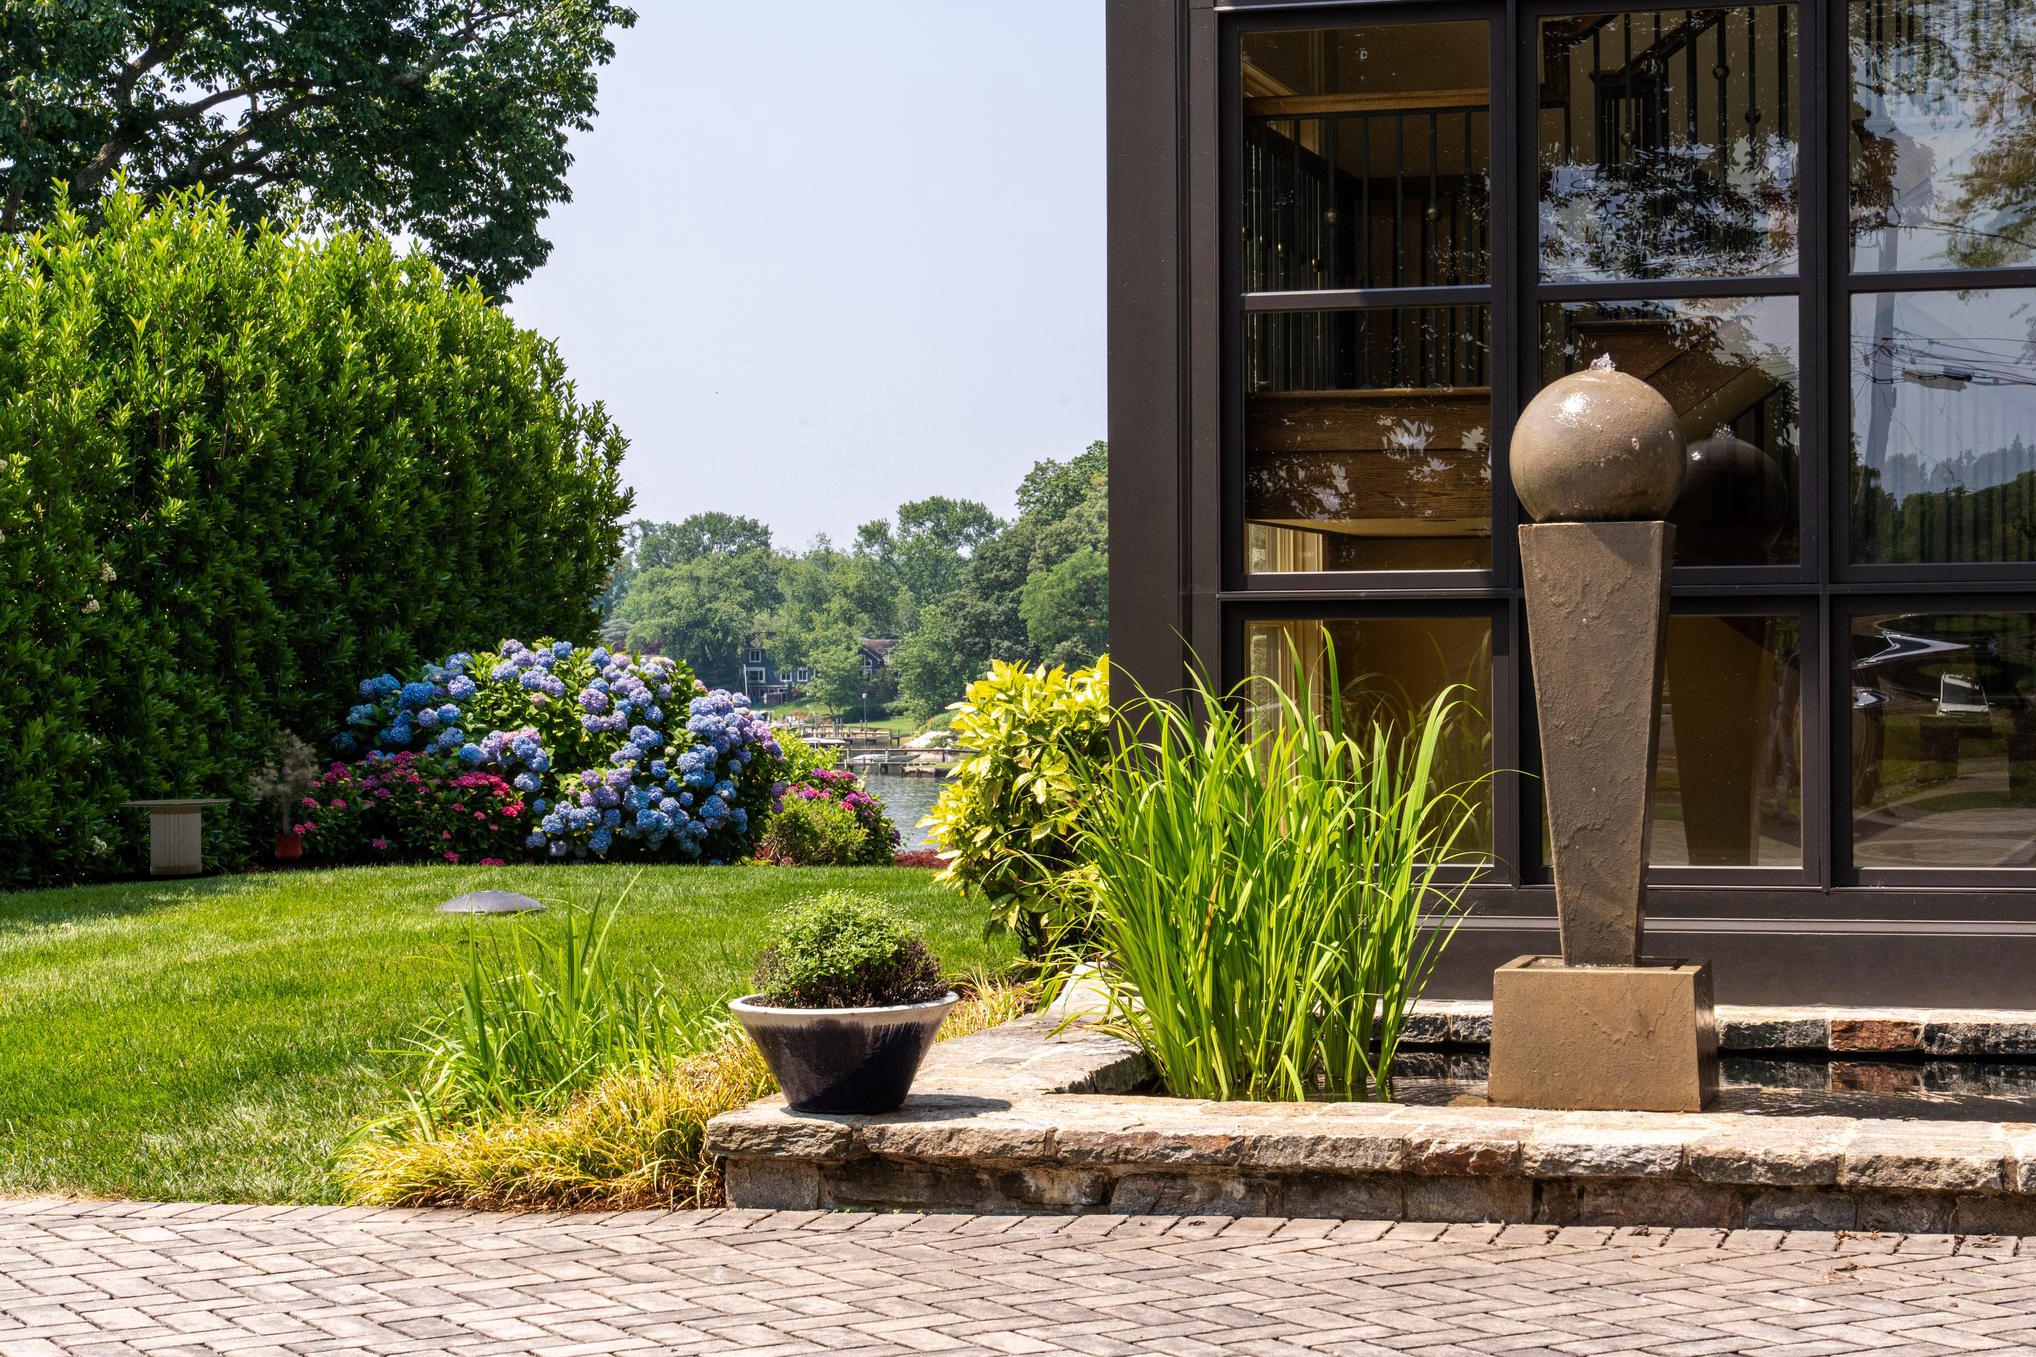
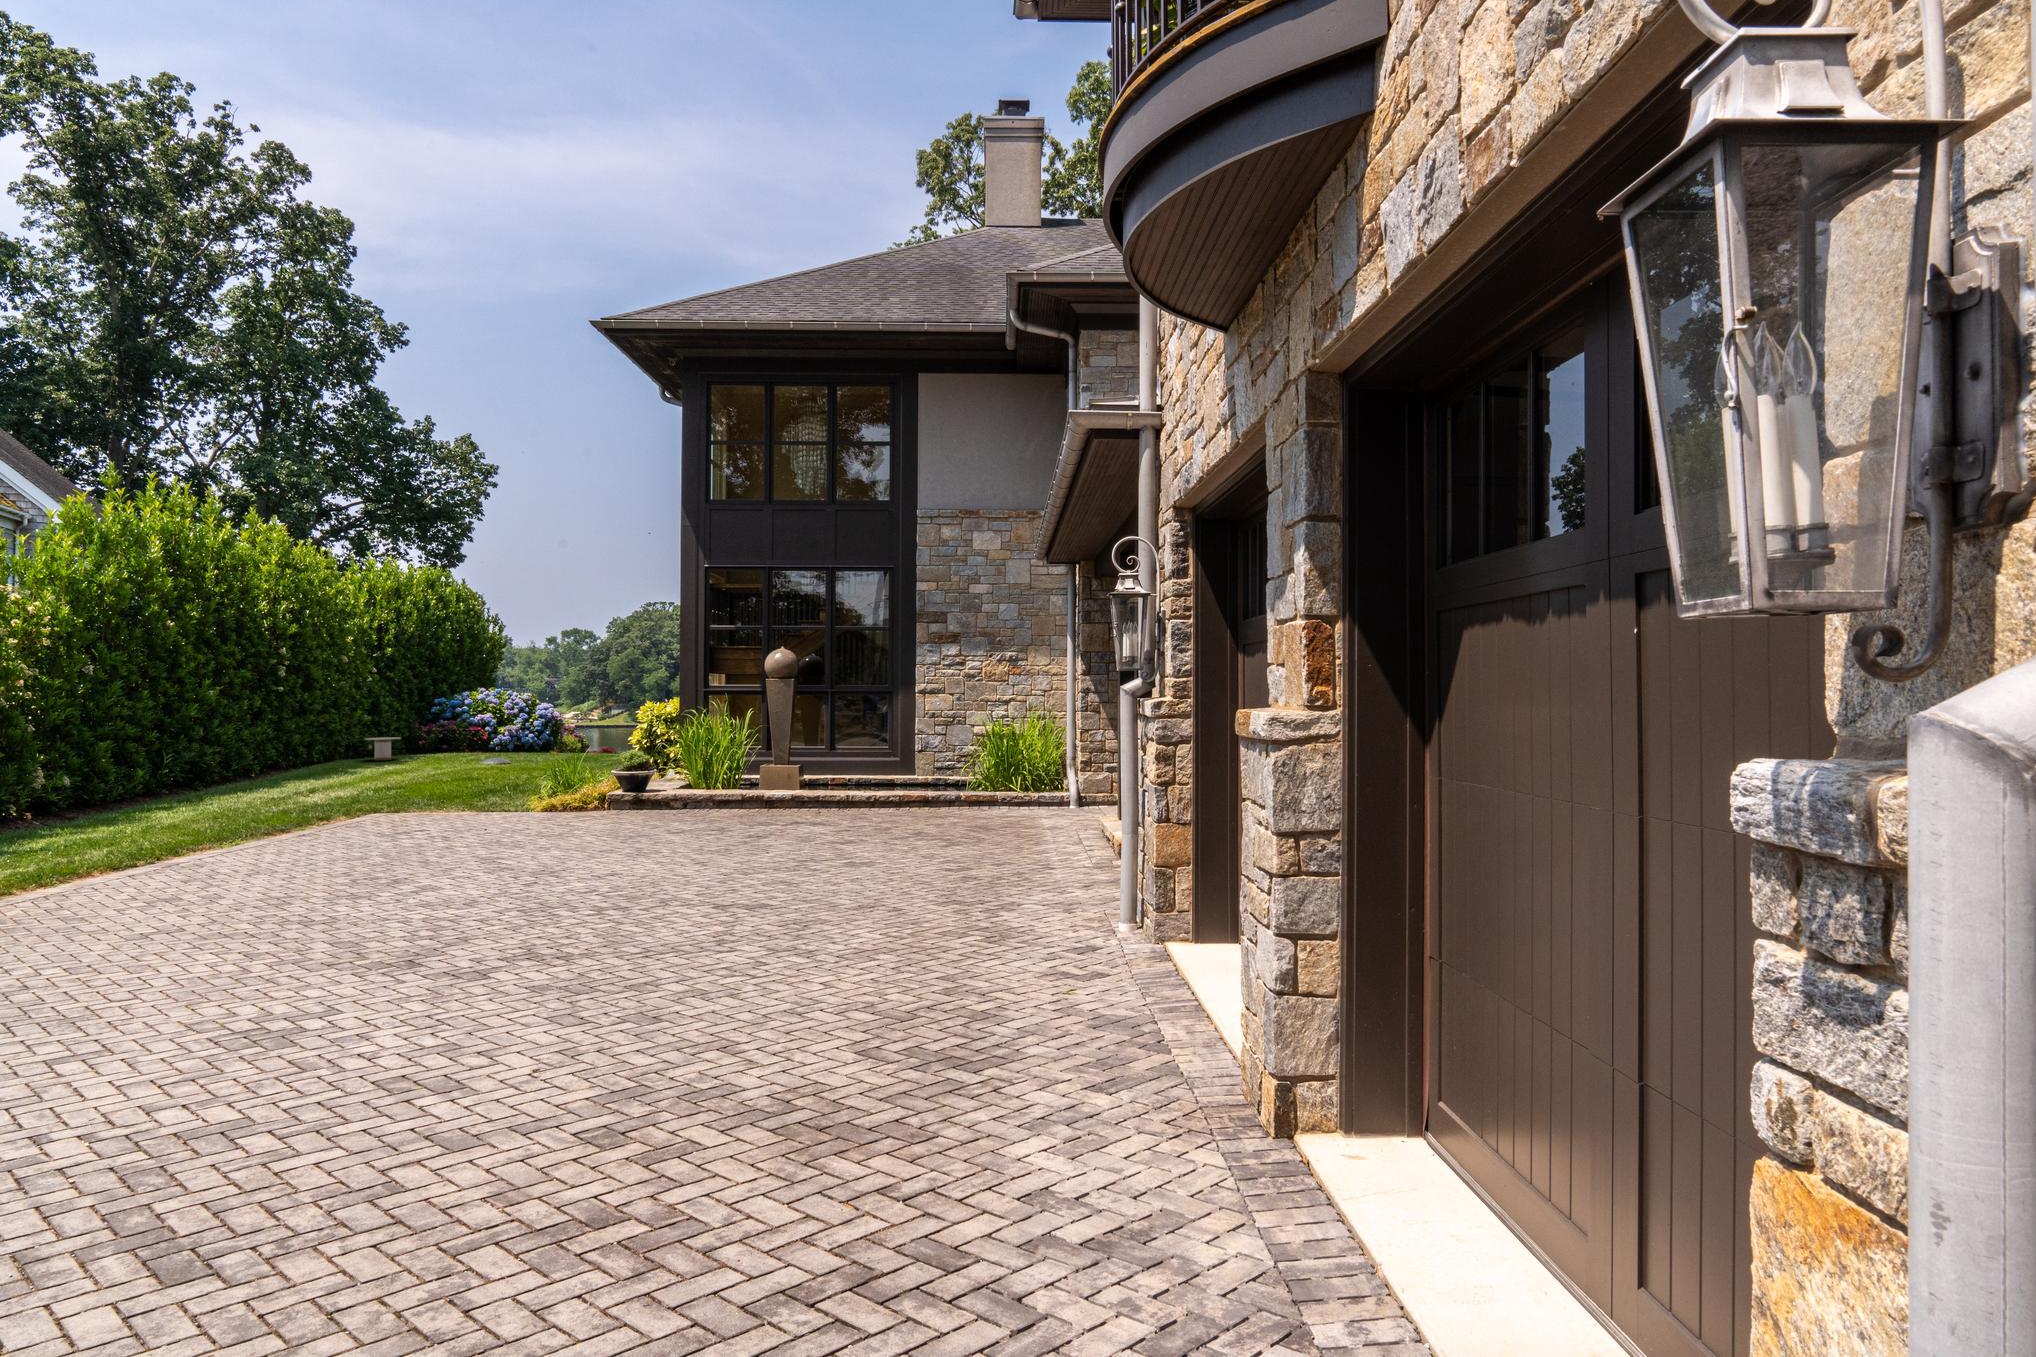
potted tree: present [248,729,319,860] -> none [400,715,423,756]

